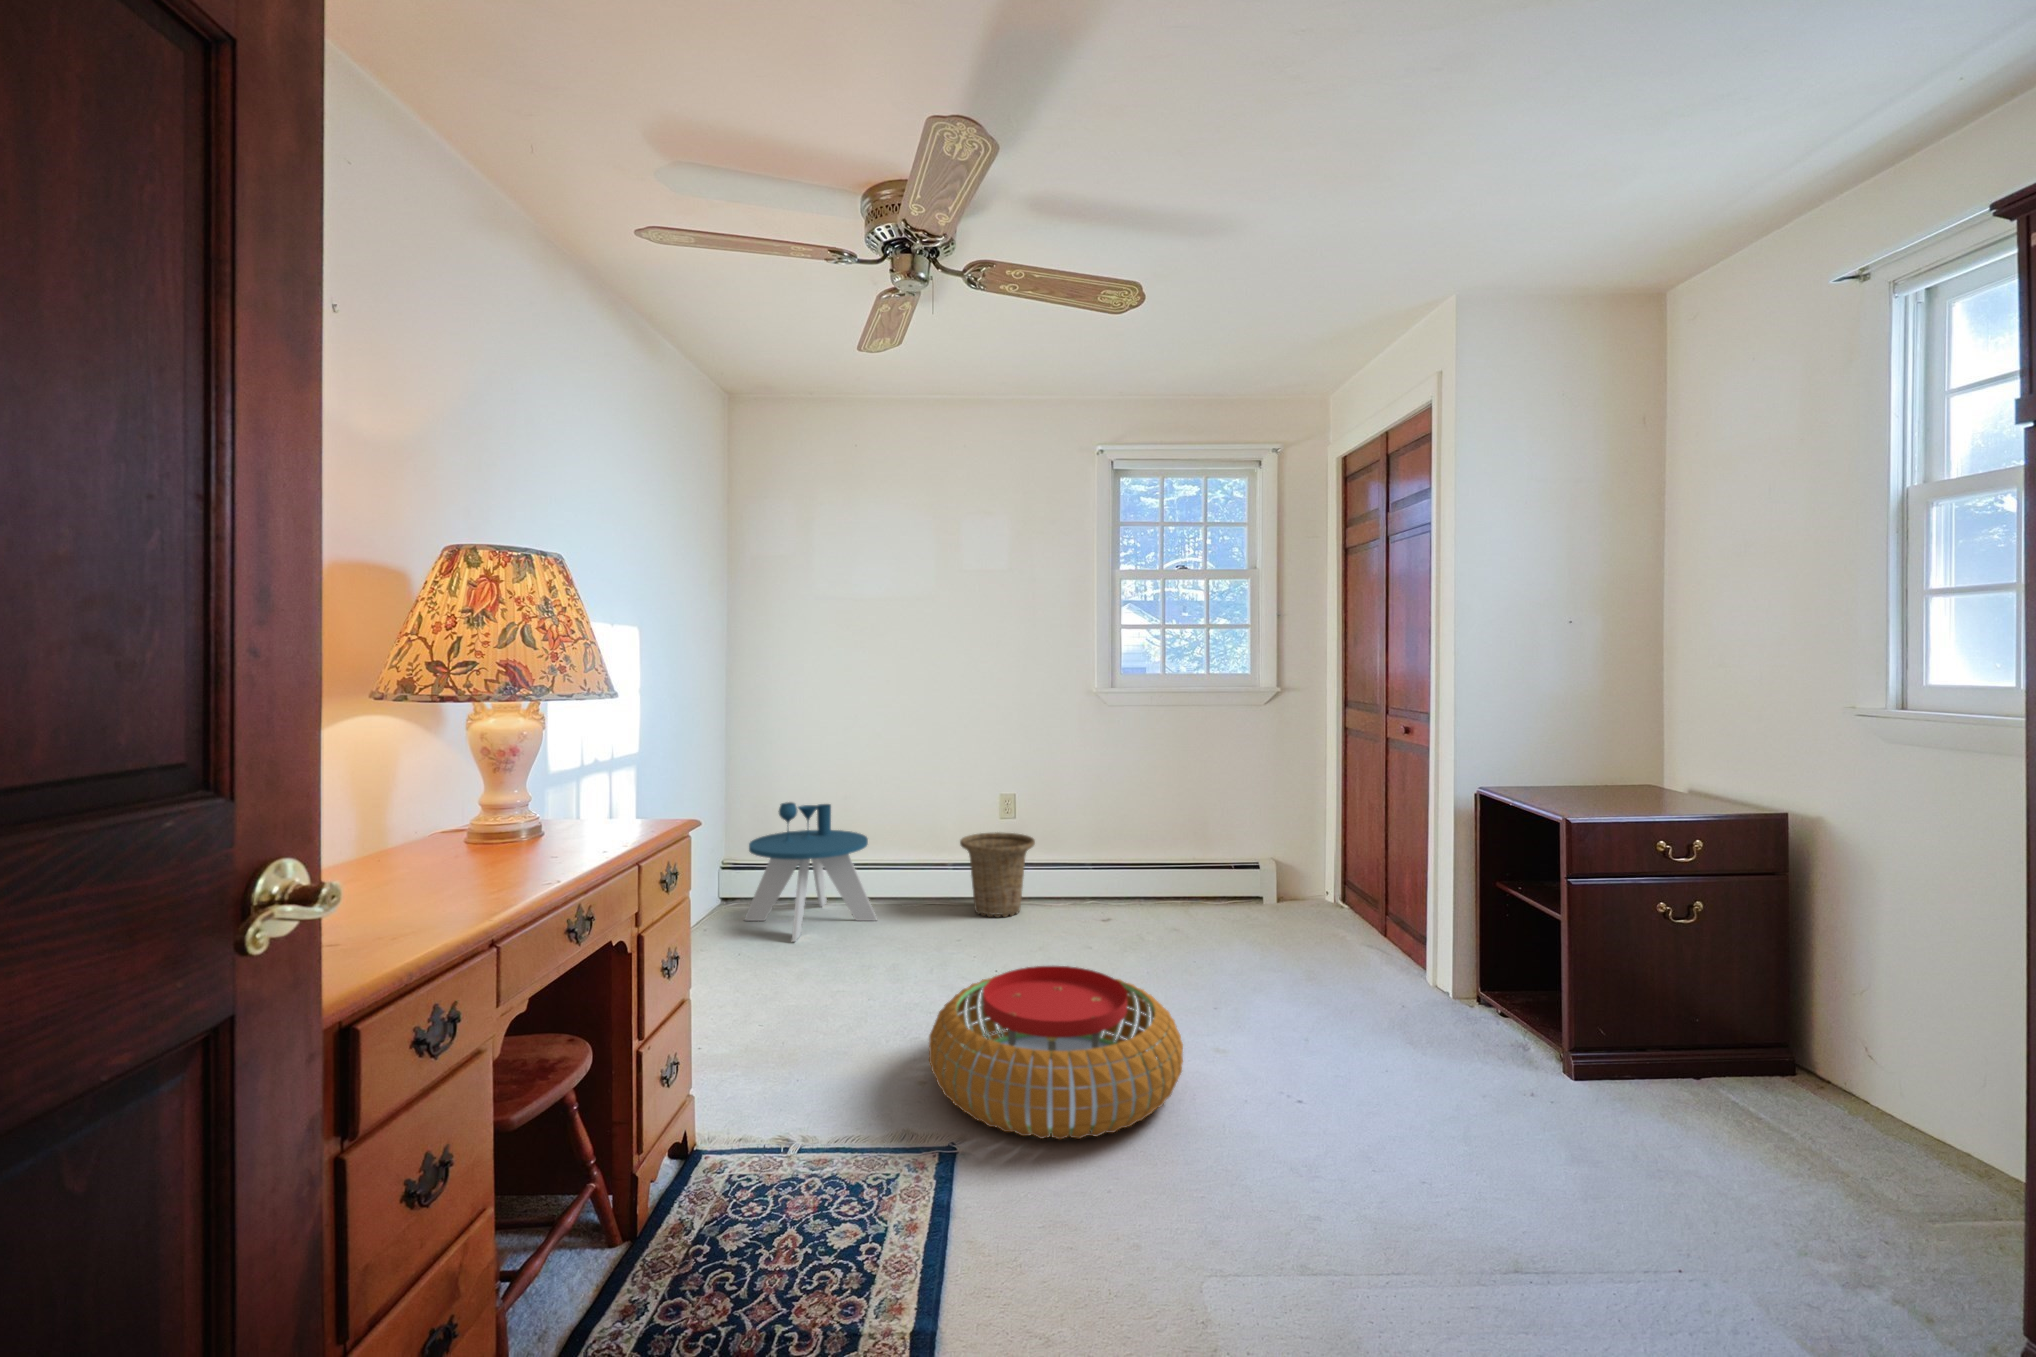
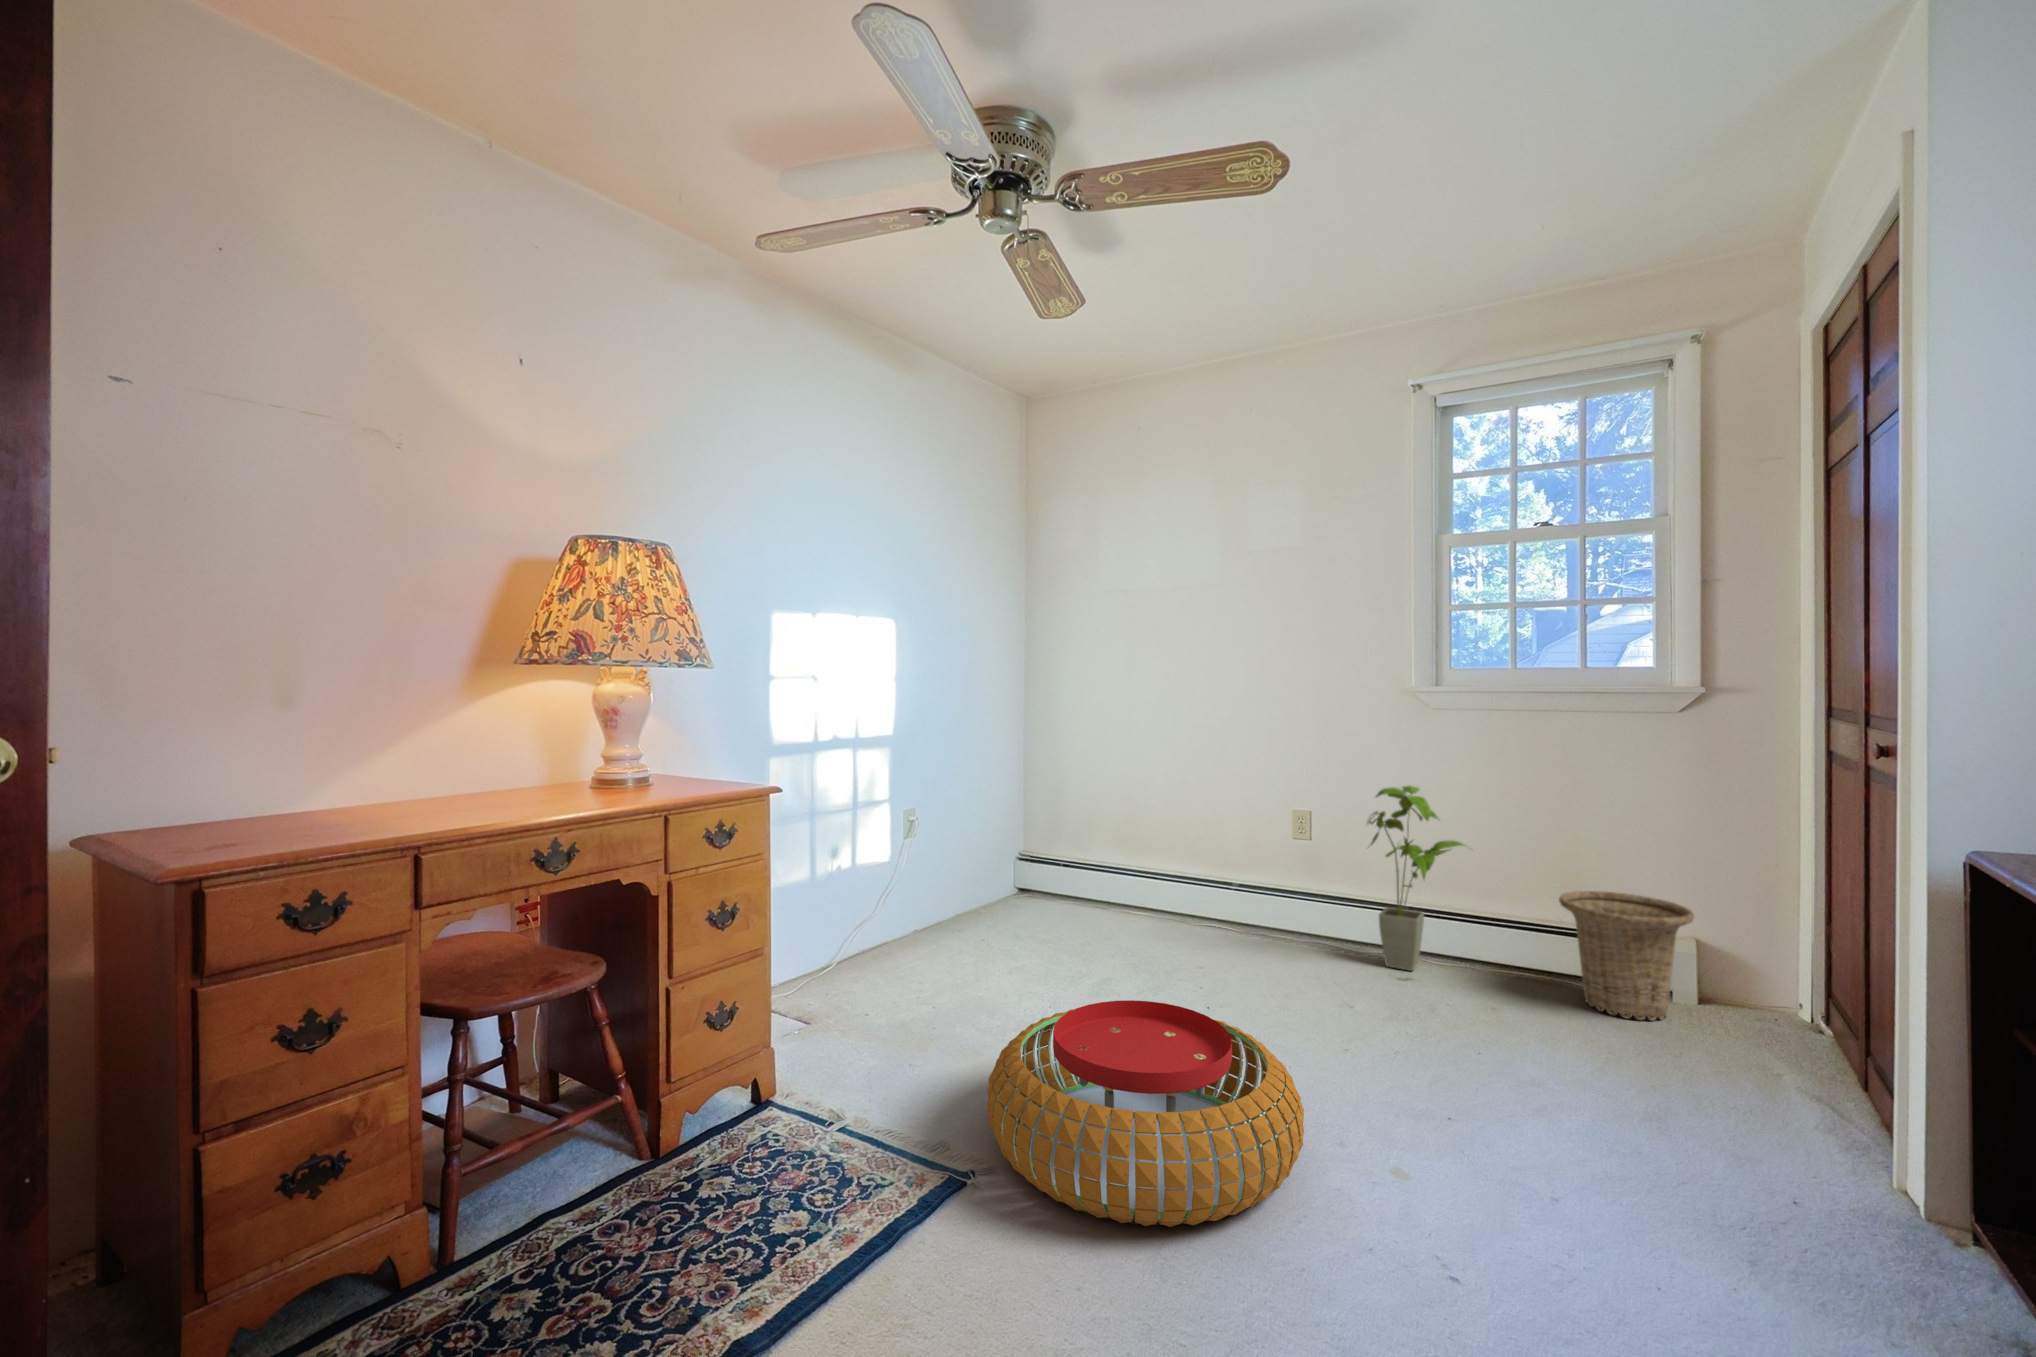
house plant: none [1071,767,1147,911] -> present [1368,786,1465,971]
side table: present [744,802,877,942] -> none [1007,799,1130,939]
basket: present [960,832,1035,917] -> present [1559,891,1694,1021]

